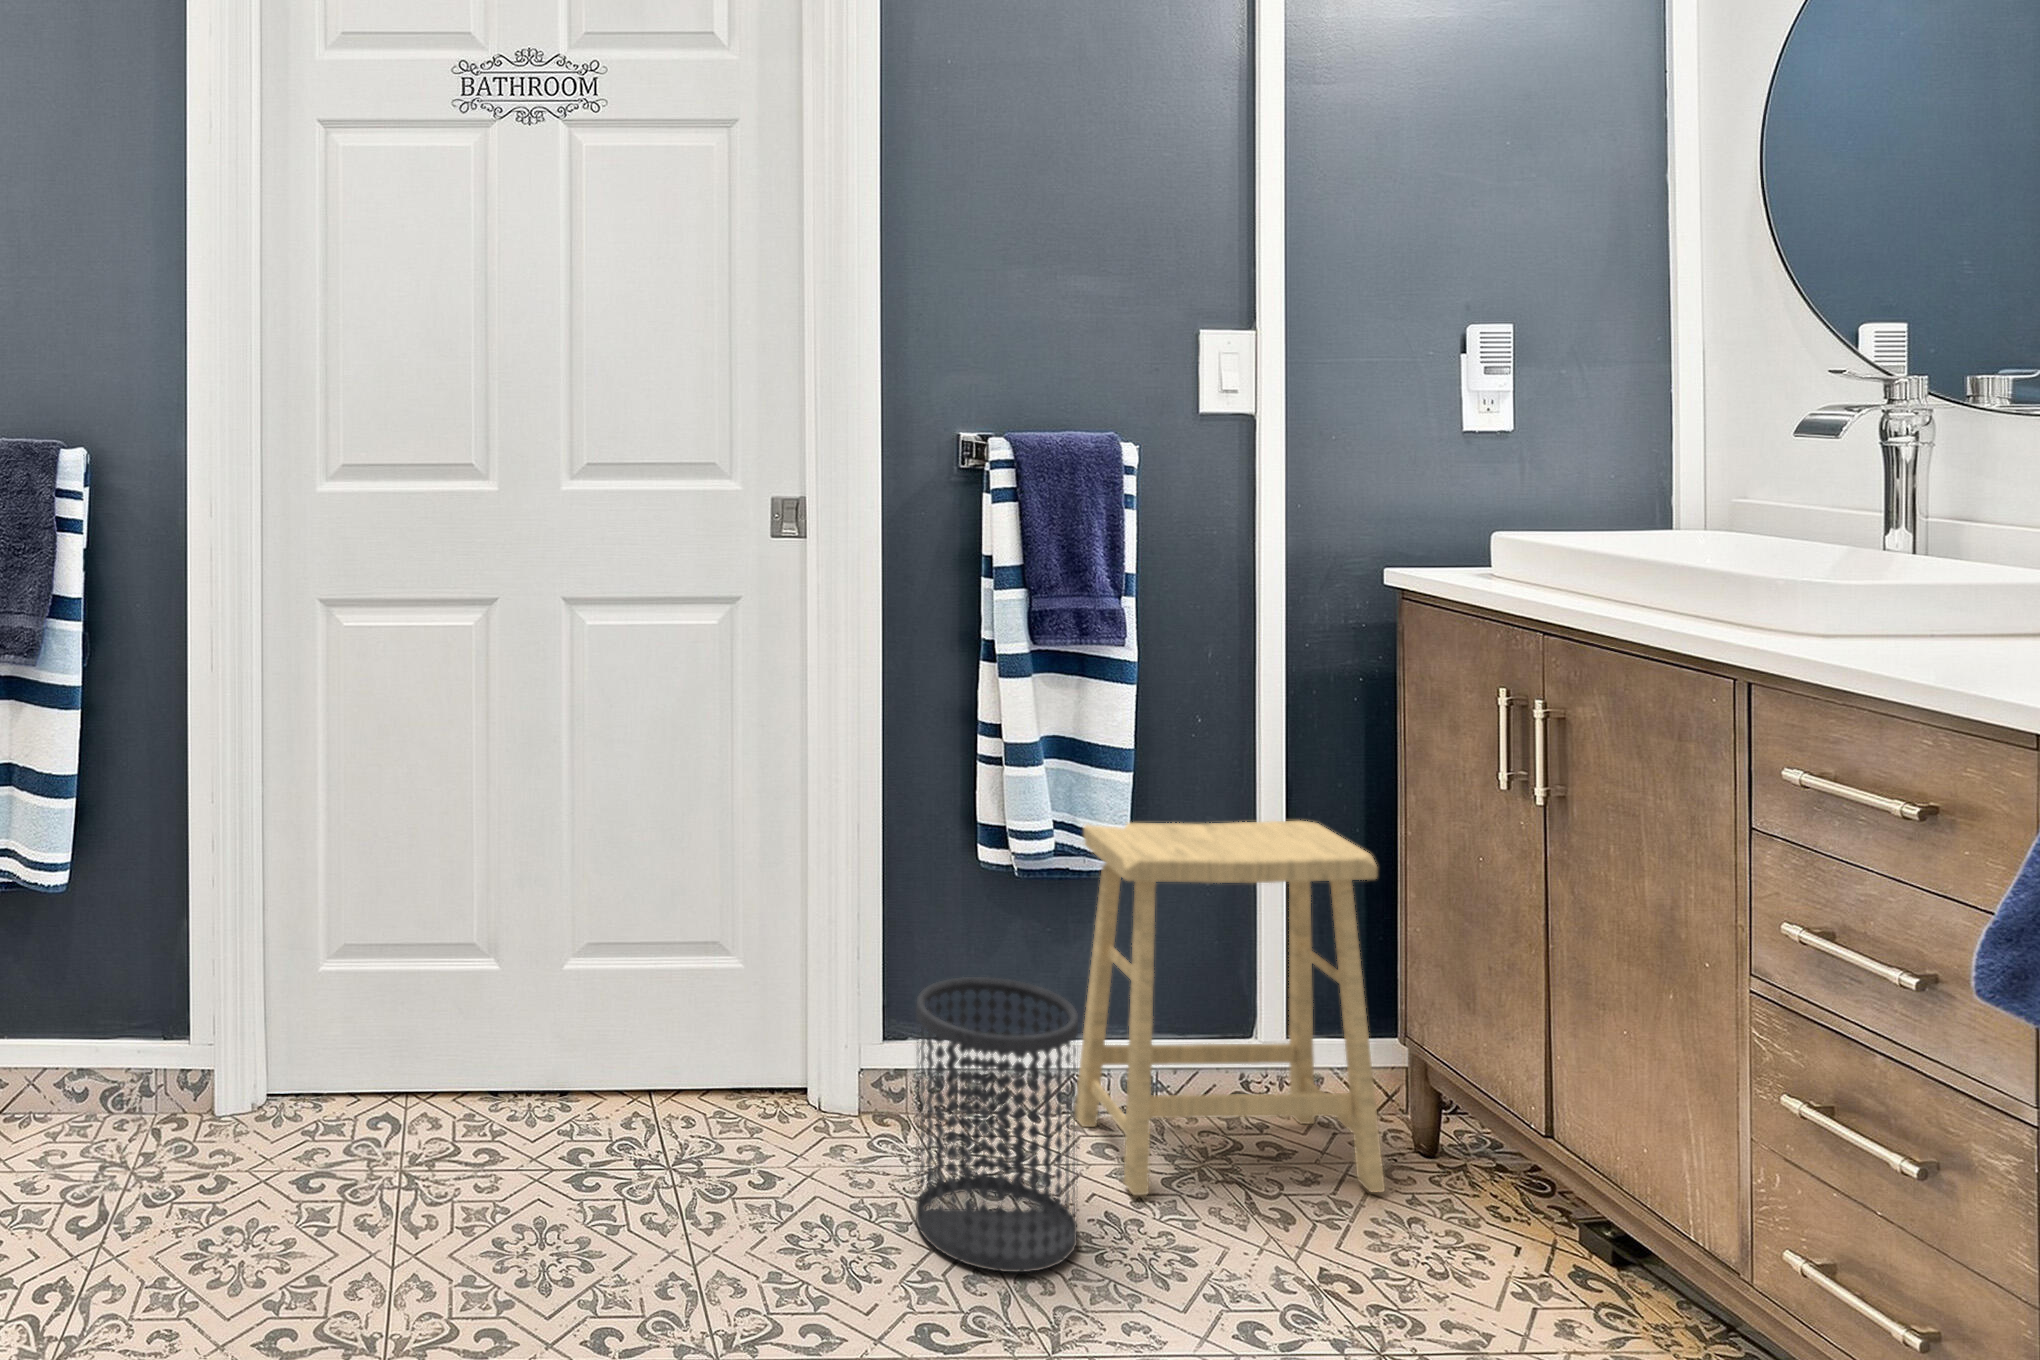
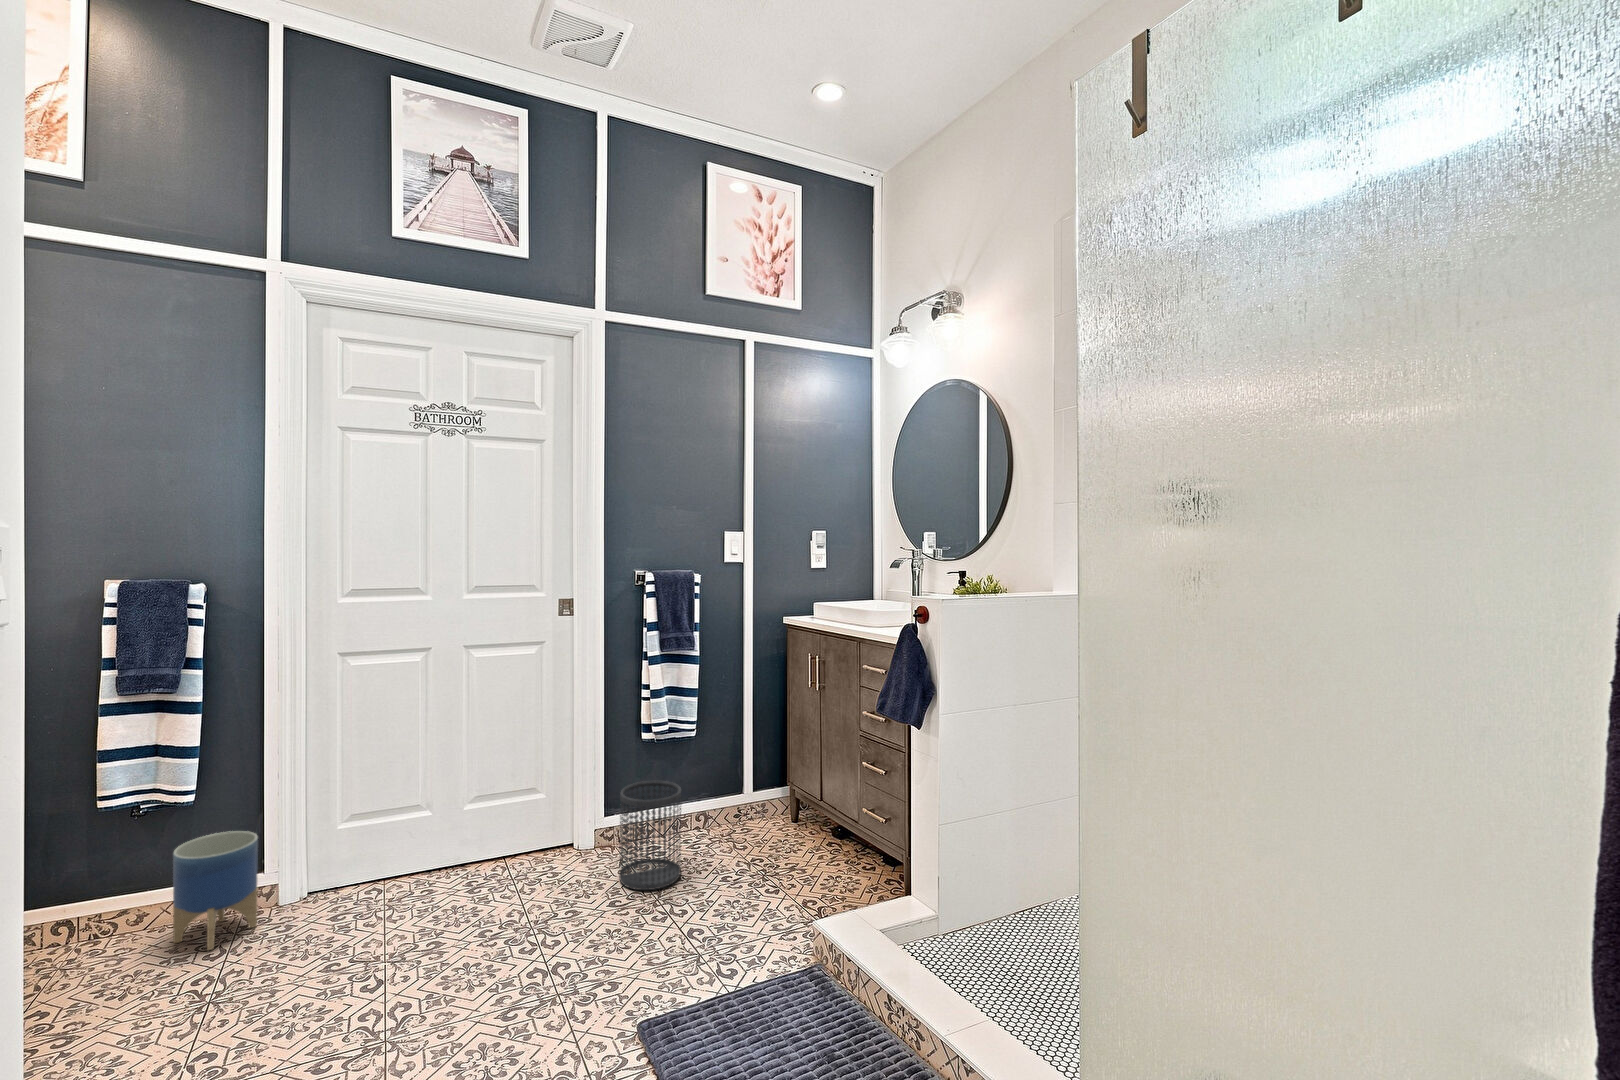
footstool: present [1075,821,1385,1195] -> none [678,710,784,854]
planter: none [36,949,174,1189] -> present [173,831,258,950]

